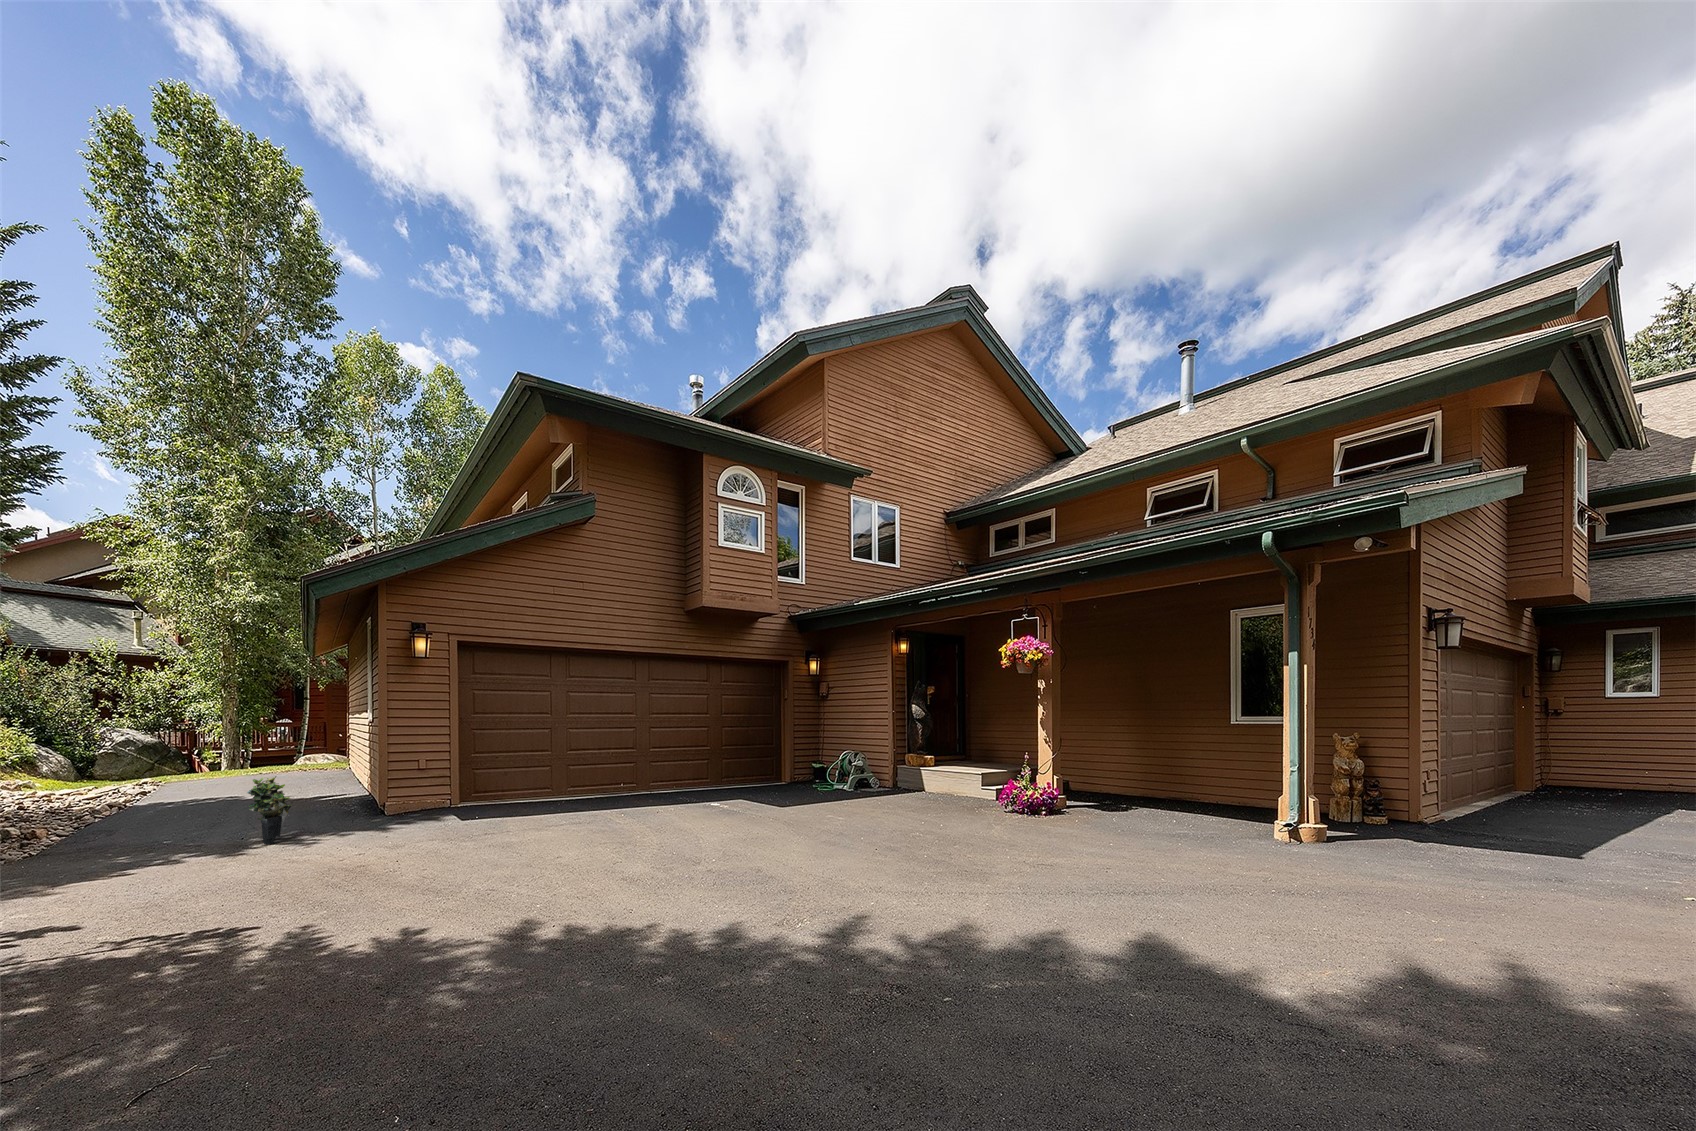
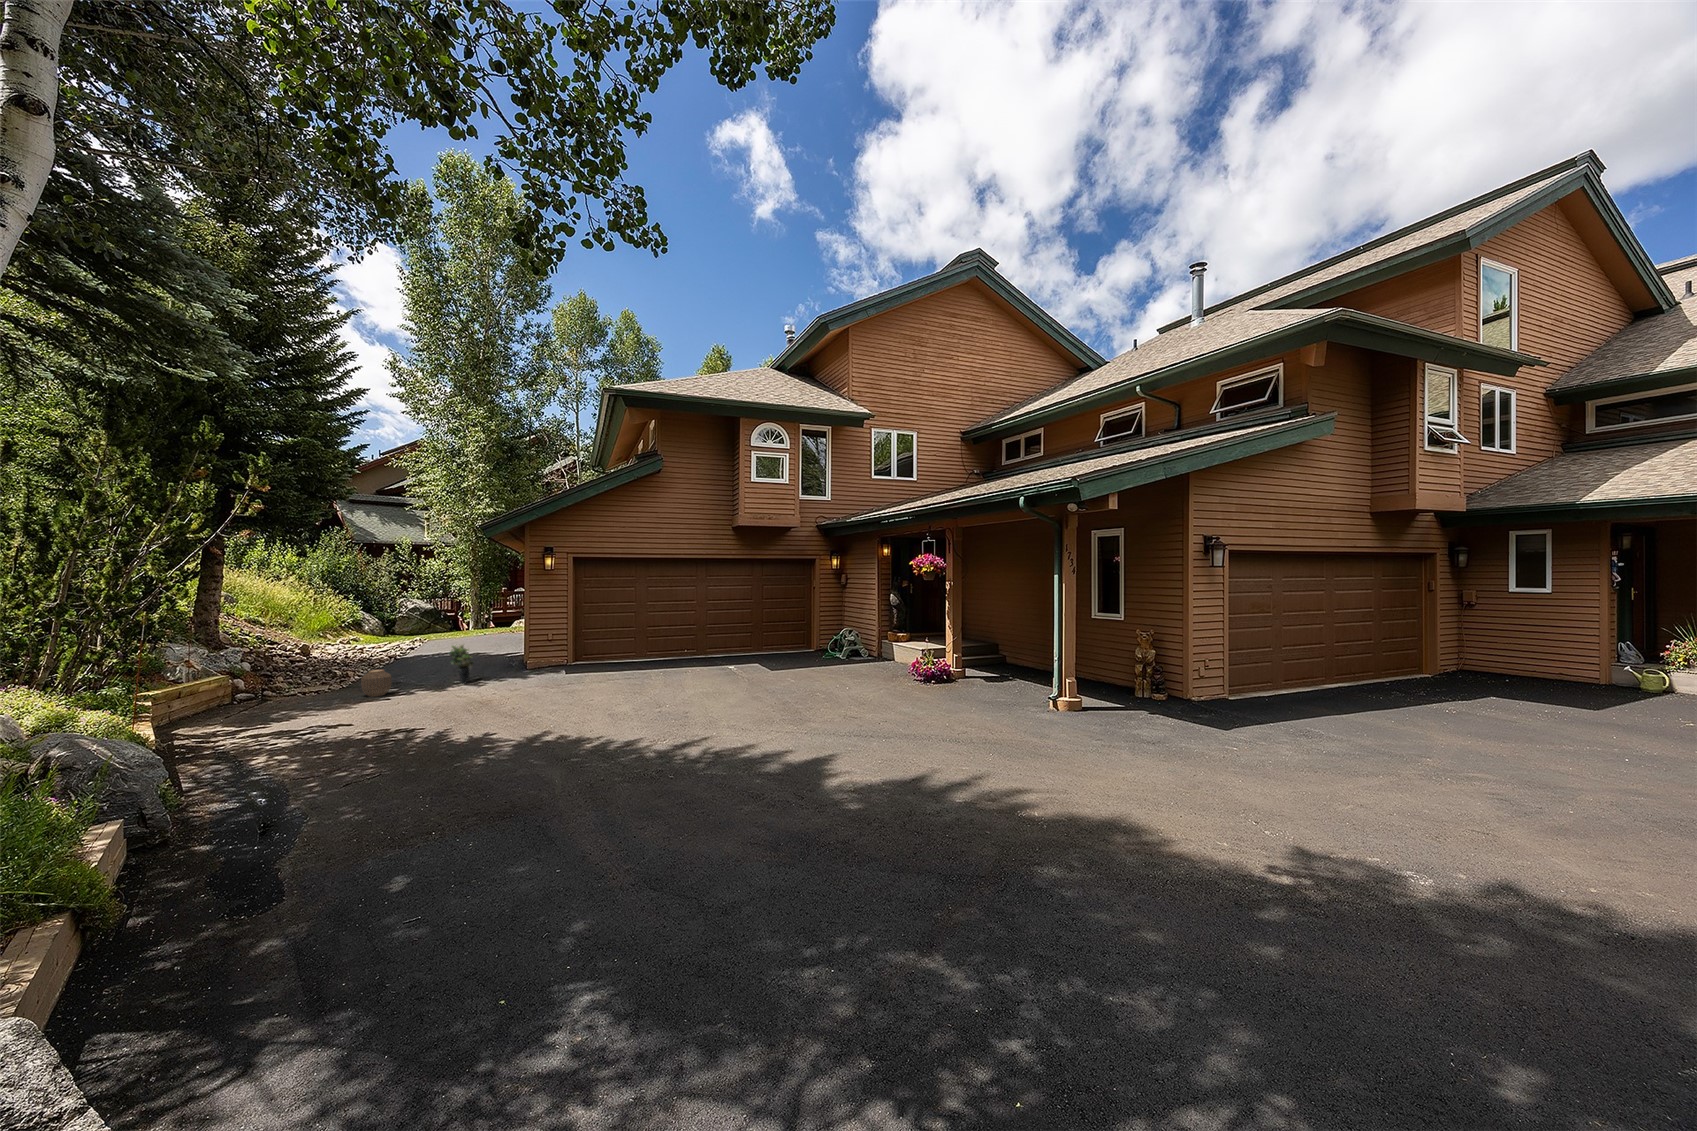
woven basket: none [77,822,141,874] -> present [361,669,392,697]

